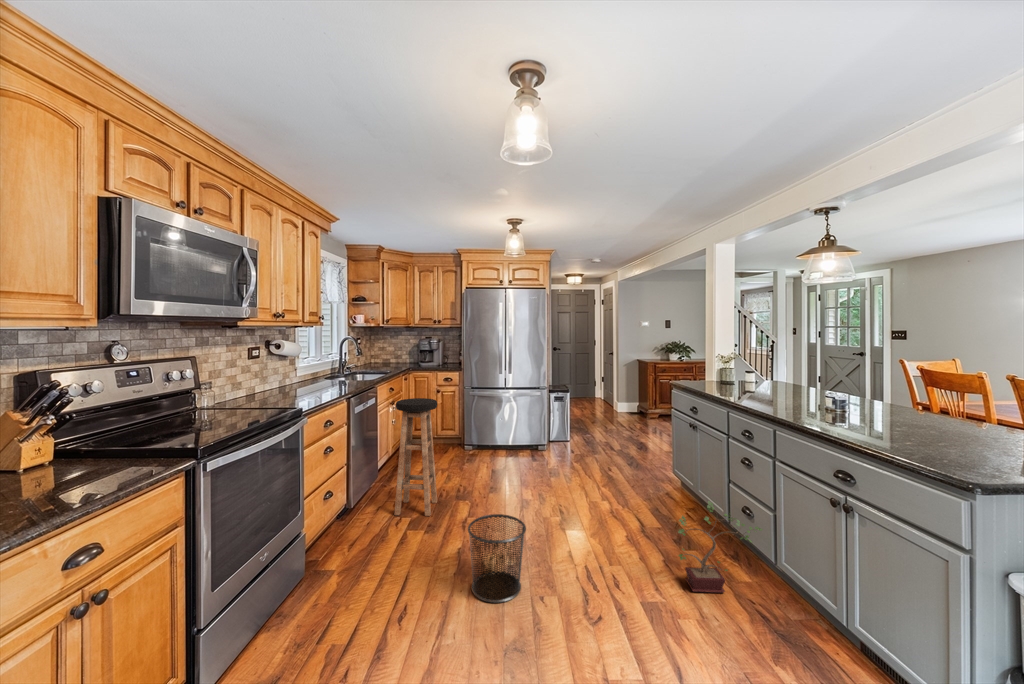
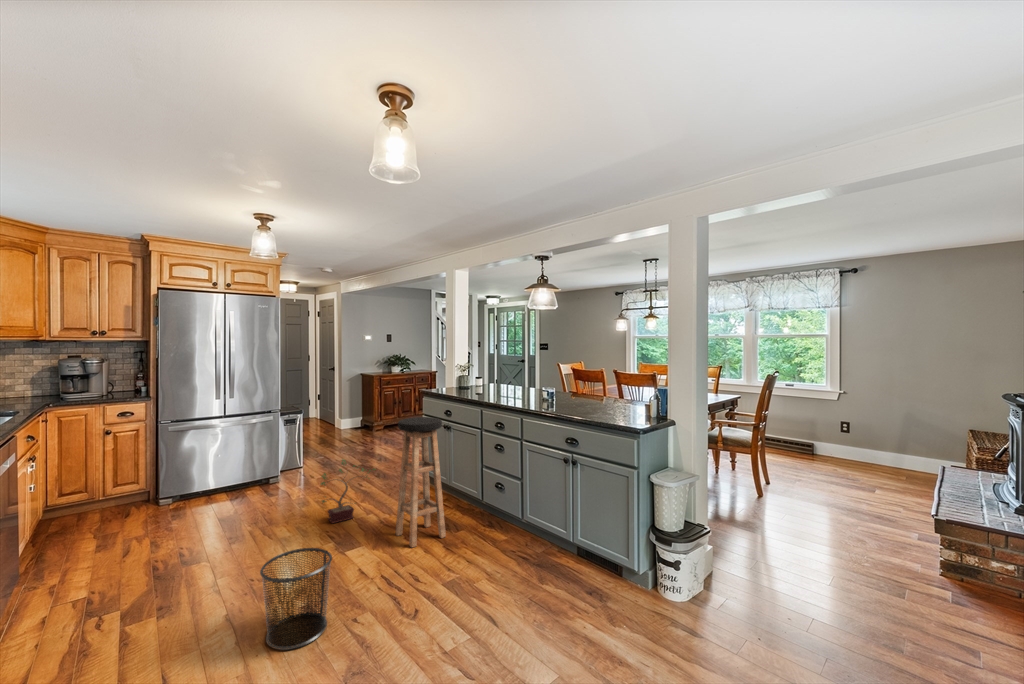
bar stool: present [394,398,437,516] -> present [396,417,446,547]
potted plant: present [678,501,762,593] -> present [321,459,376,523]

